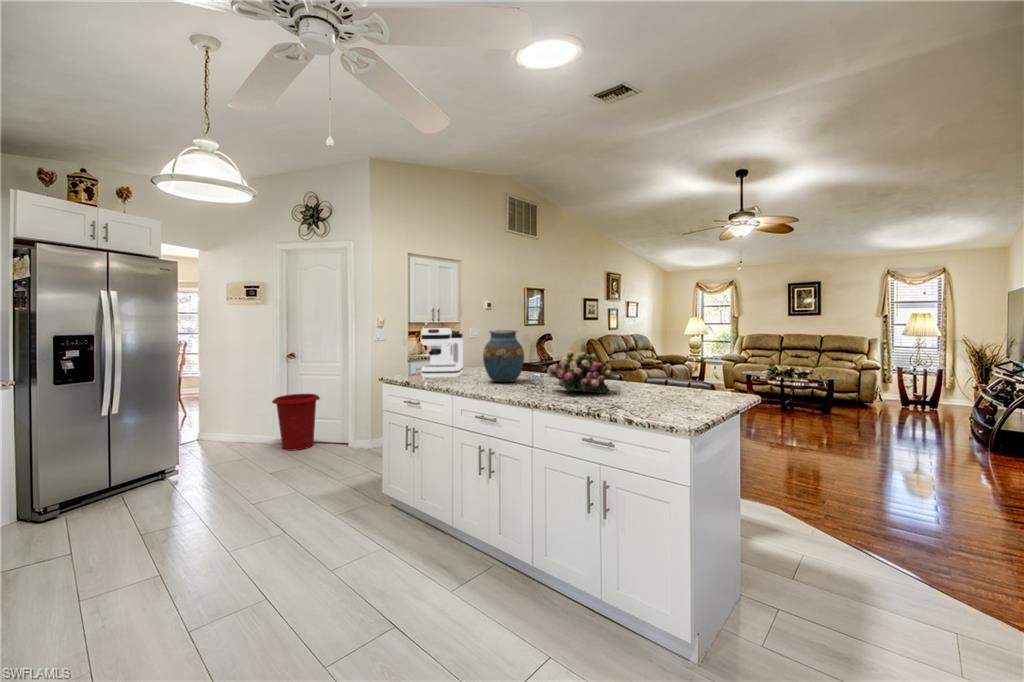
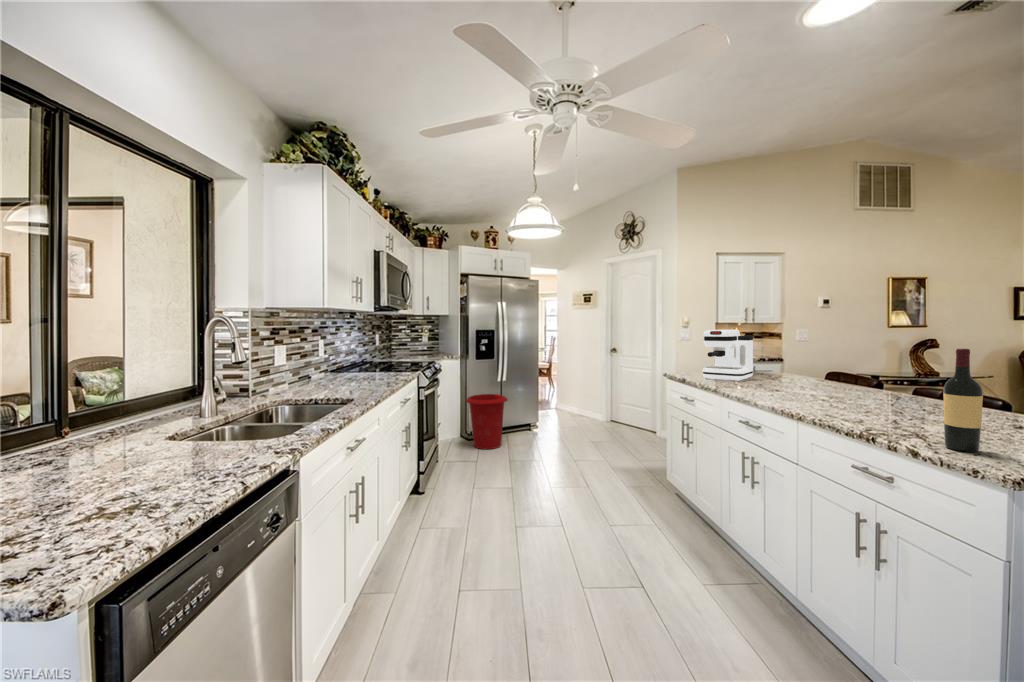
vase: present [483,330,524,382] -> none [766,332,821,391]
wine bottle: none [640,339,660,414] -> present [943,349,983,452]
flower arrangement: present [547,350,612,393] -> none [835,359,946,418]
waste bin: present [272,394,320,451] -> present [466,394,508,449]

